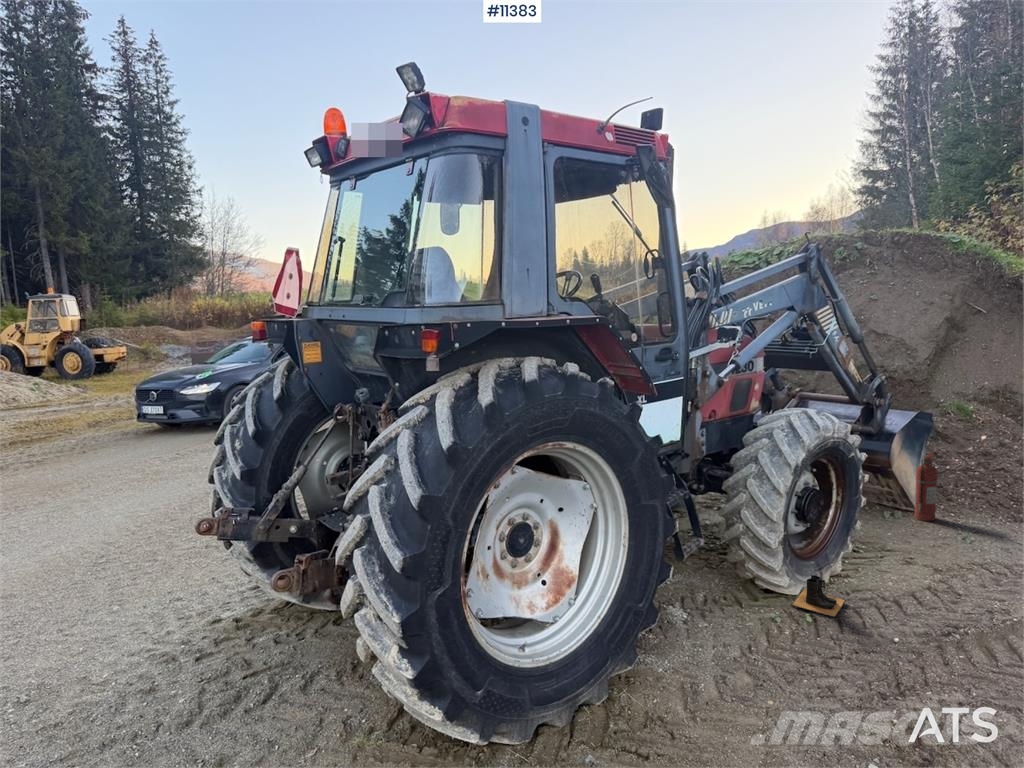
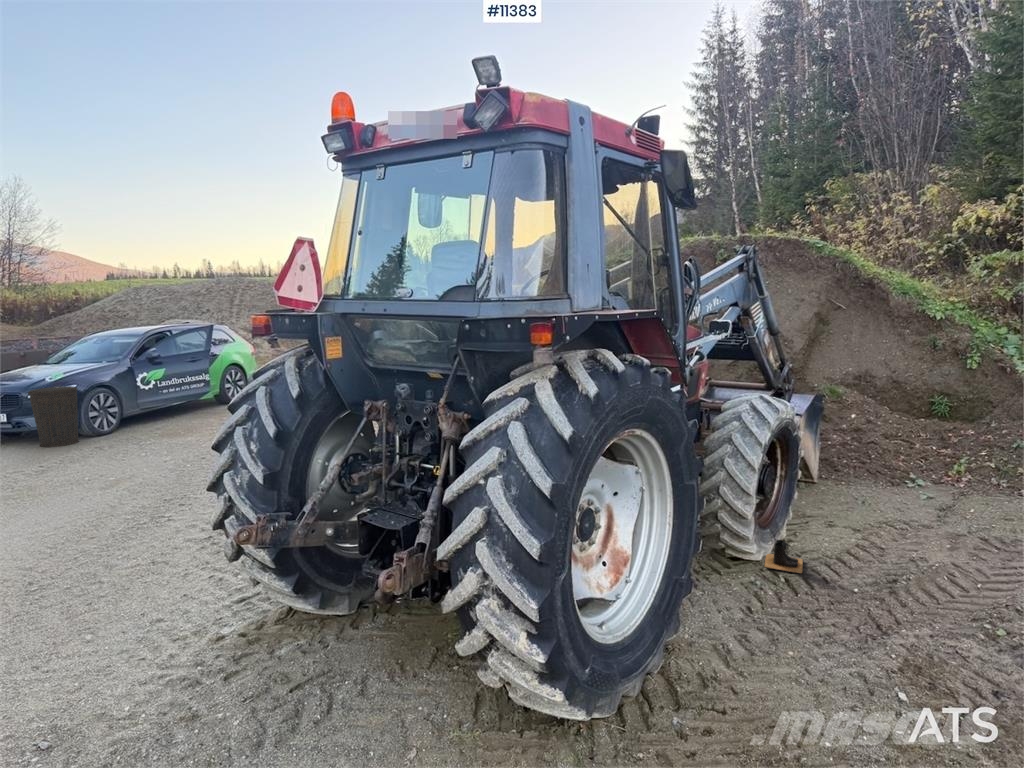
trash can: none [159,382,200,436] -> present [28,386,79,447]
fire extinguisher: present [915,453,937,521] -> none [814,432,833,489]

